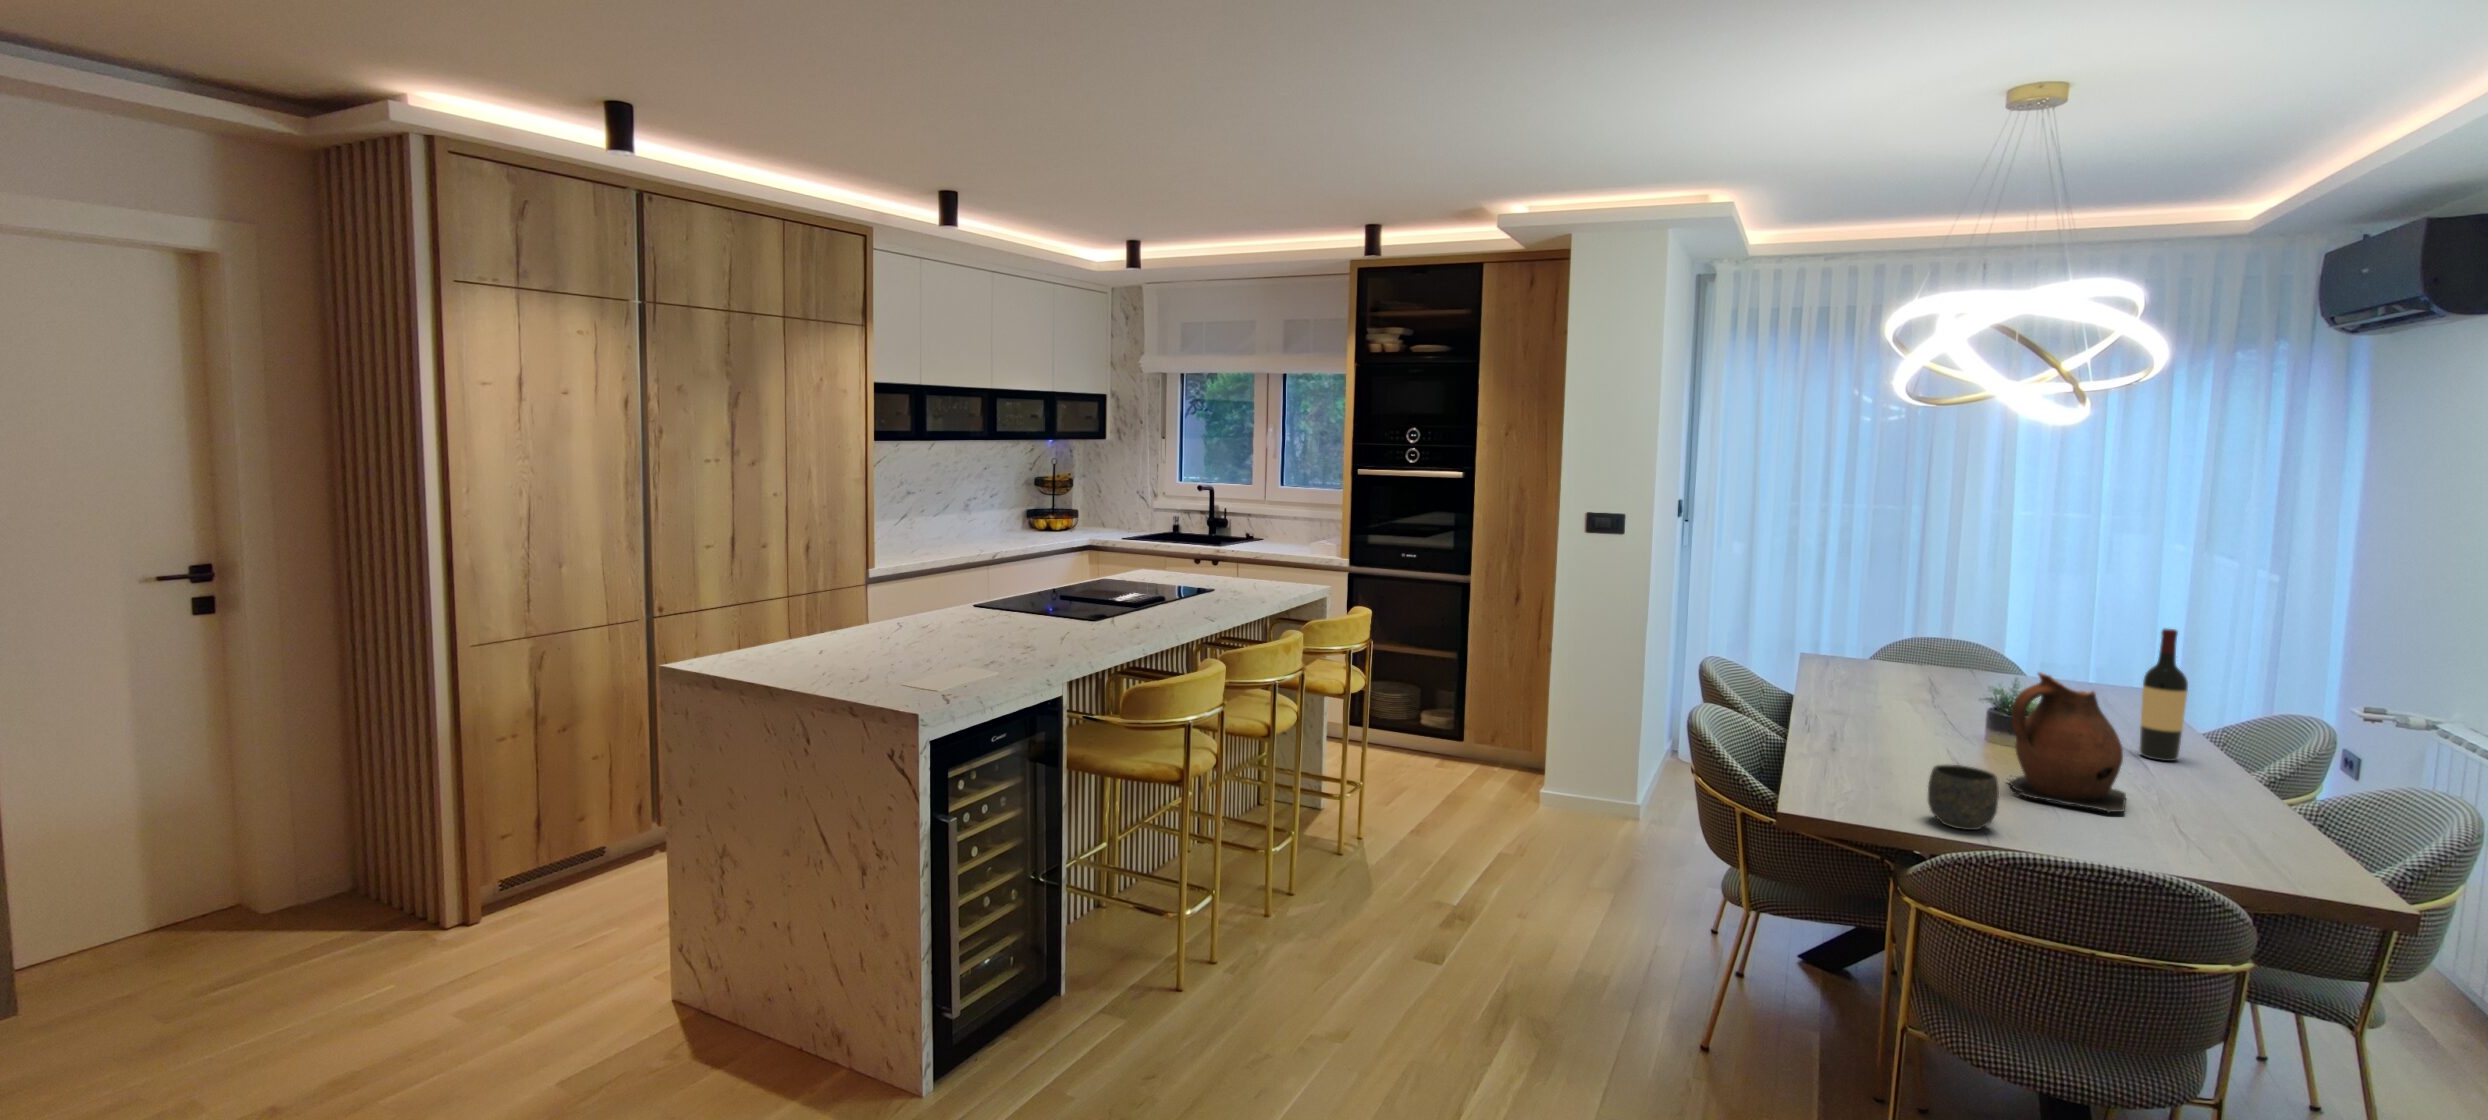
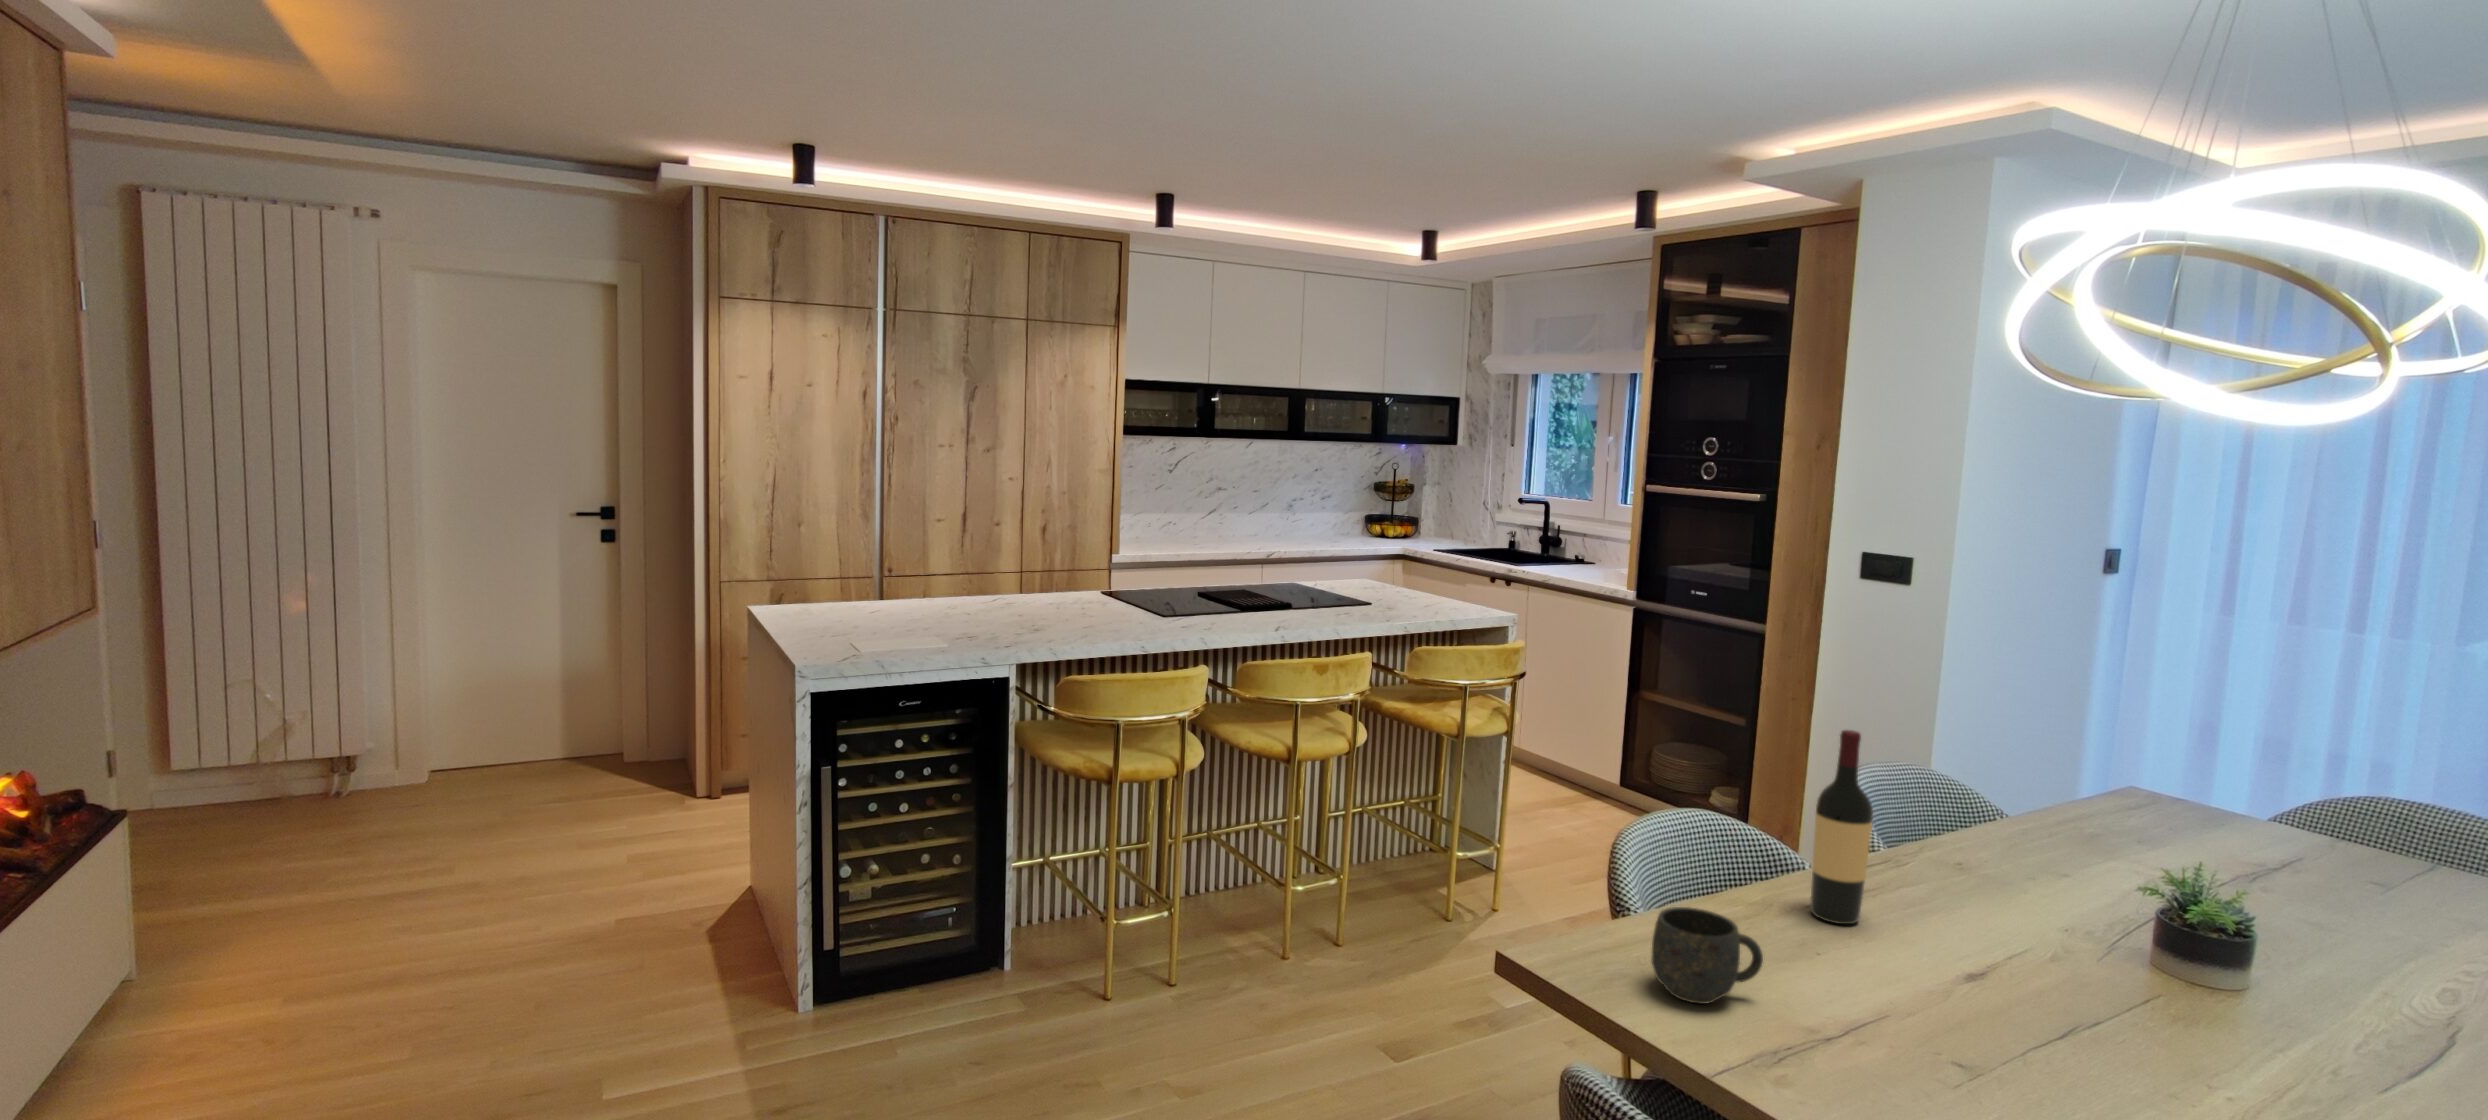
wine bottle: present [2139,628,2188,761] -> present [1810,730,1873,924]
ceramic pitcher: present [2010,672,2126,813] -> none [1895,817,2102,1048]

